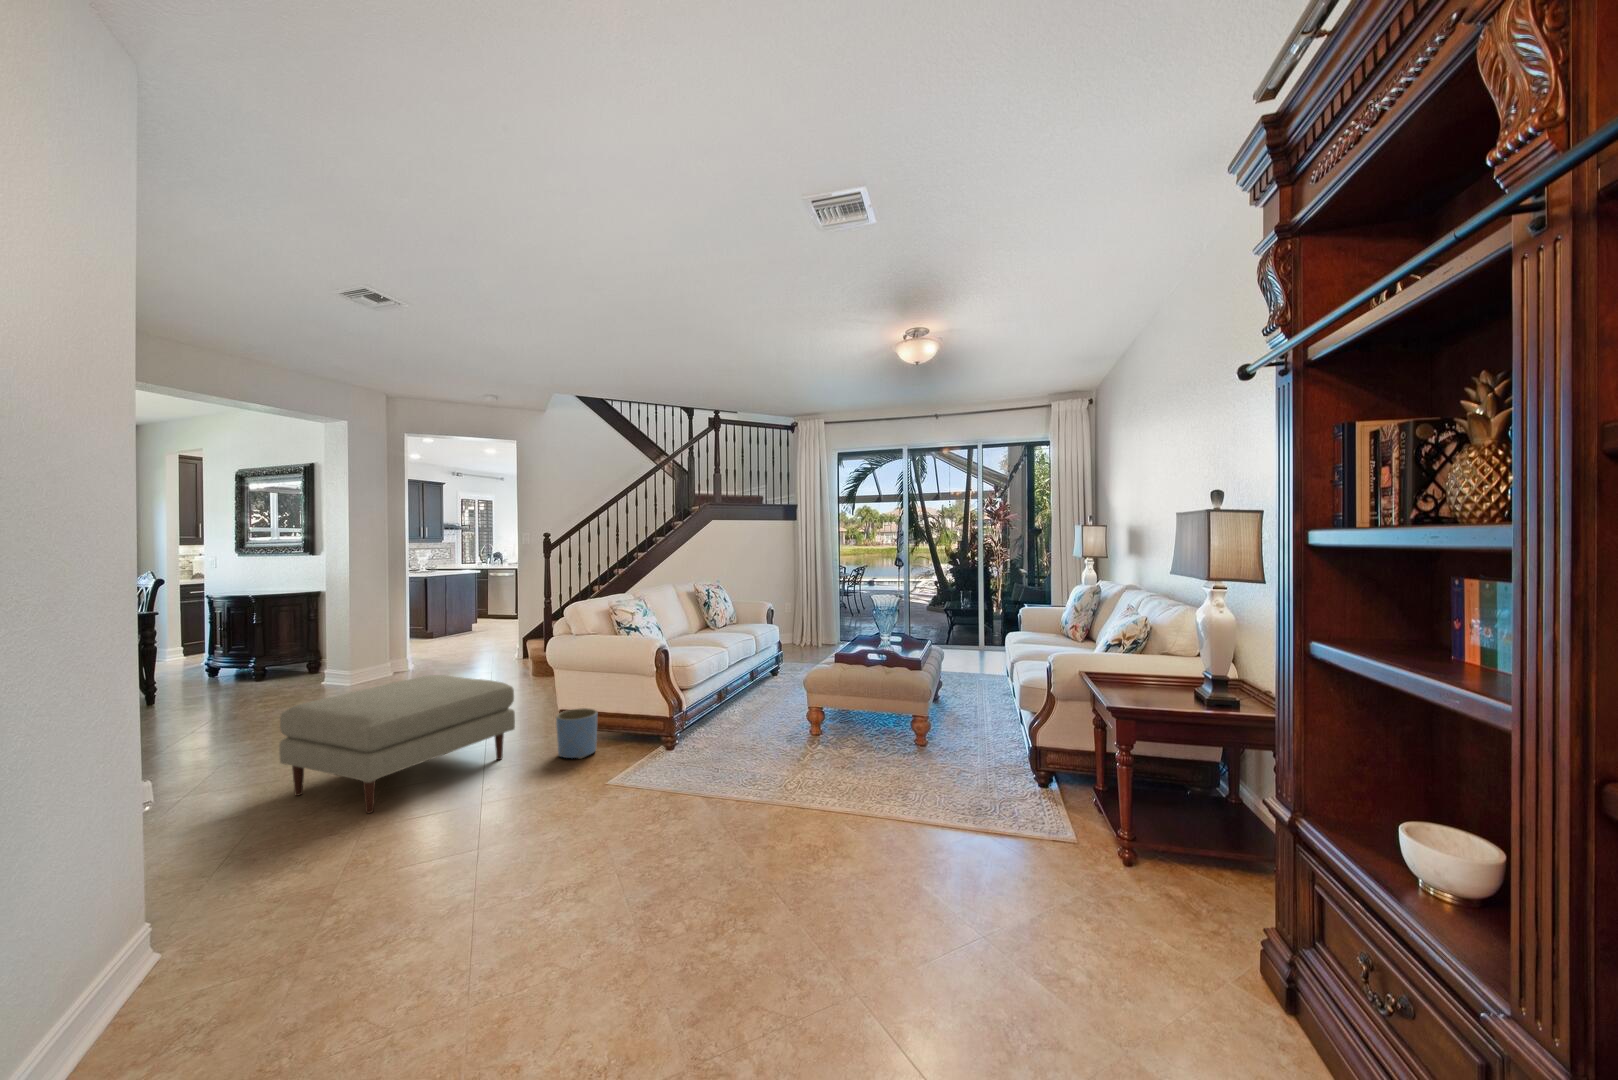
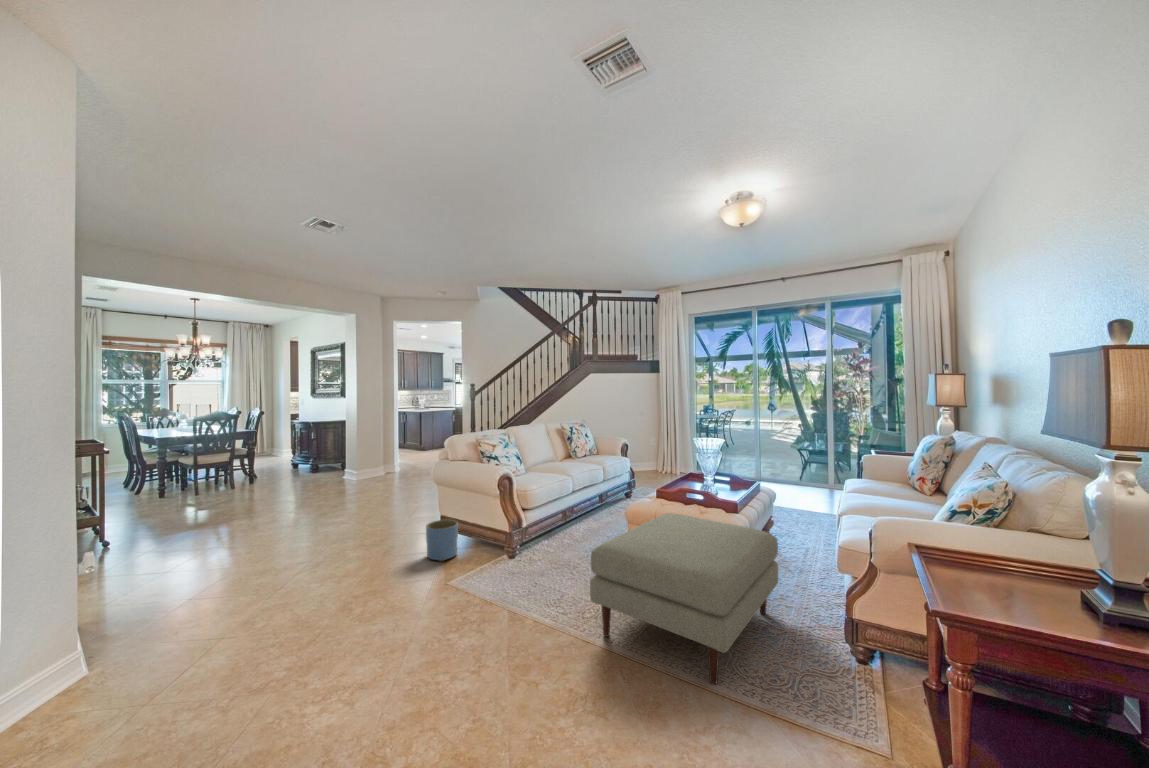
ottoman: present [279,675,515,813] -> present [590,513,778,684]

